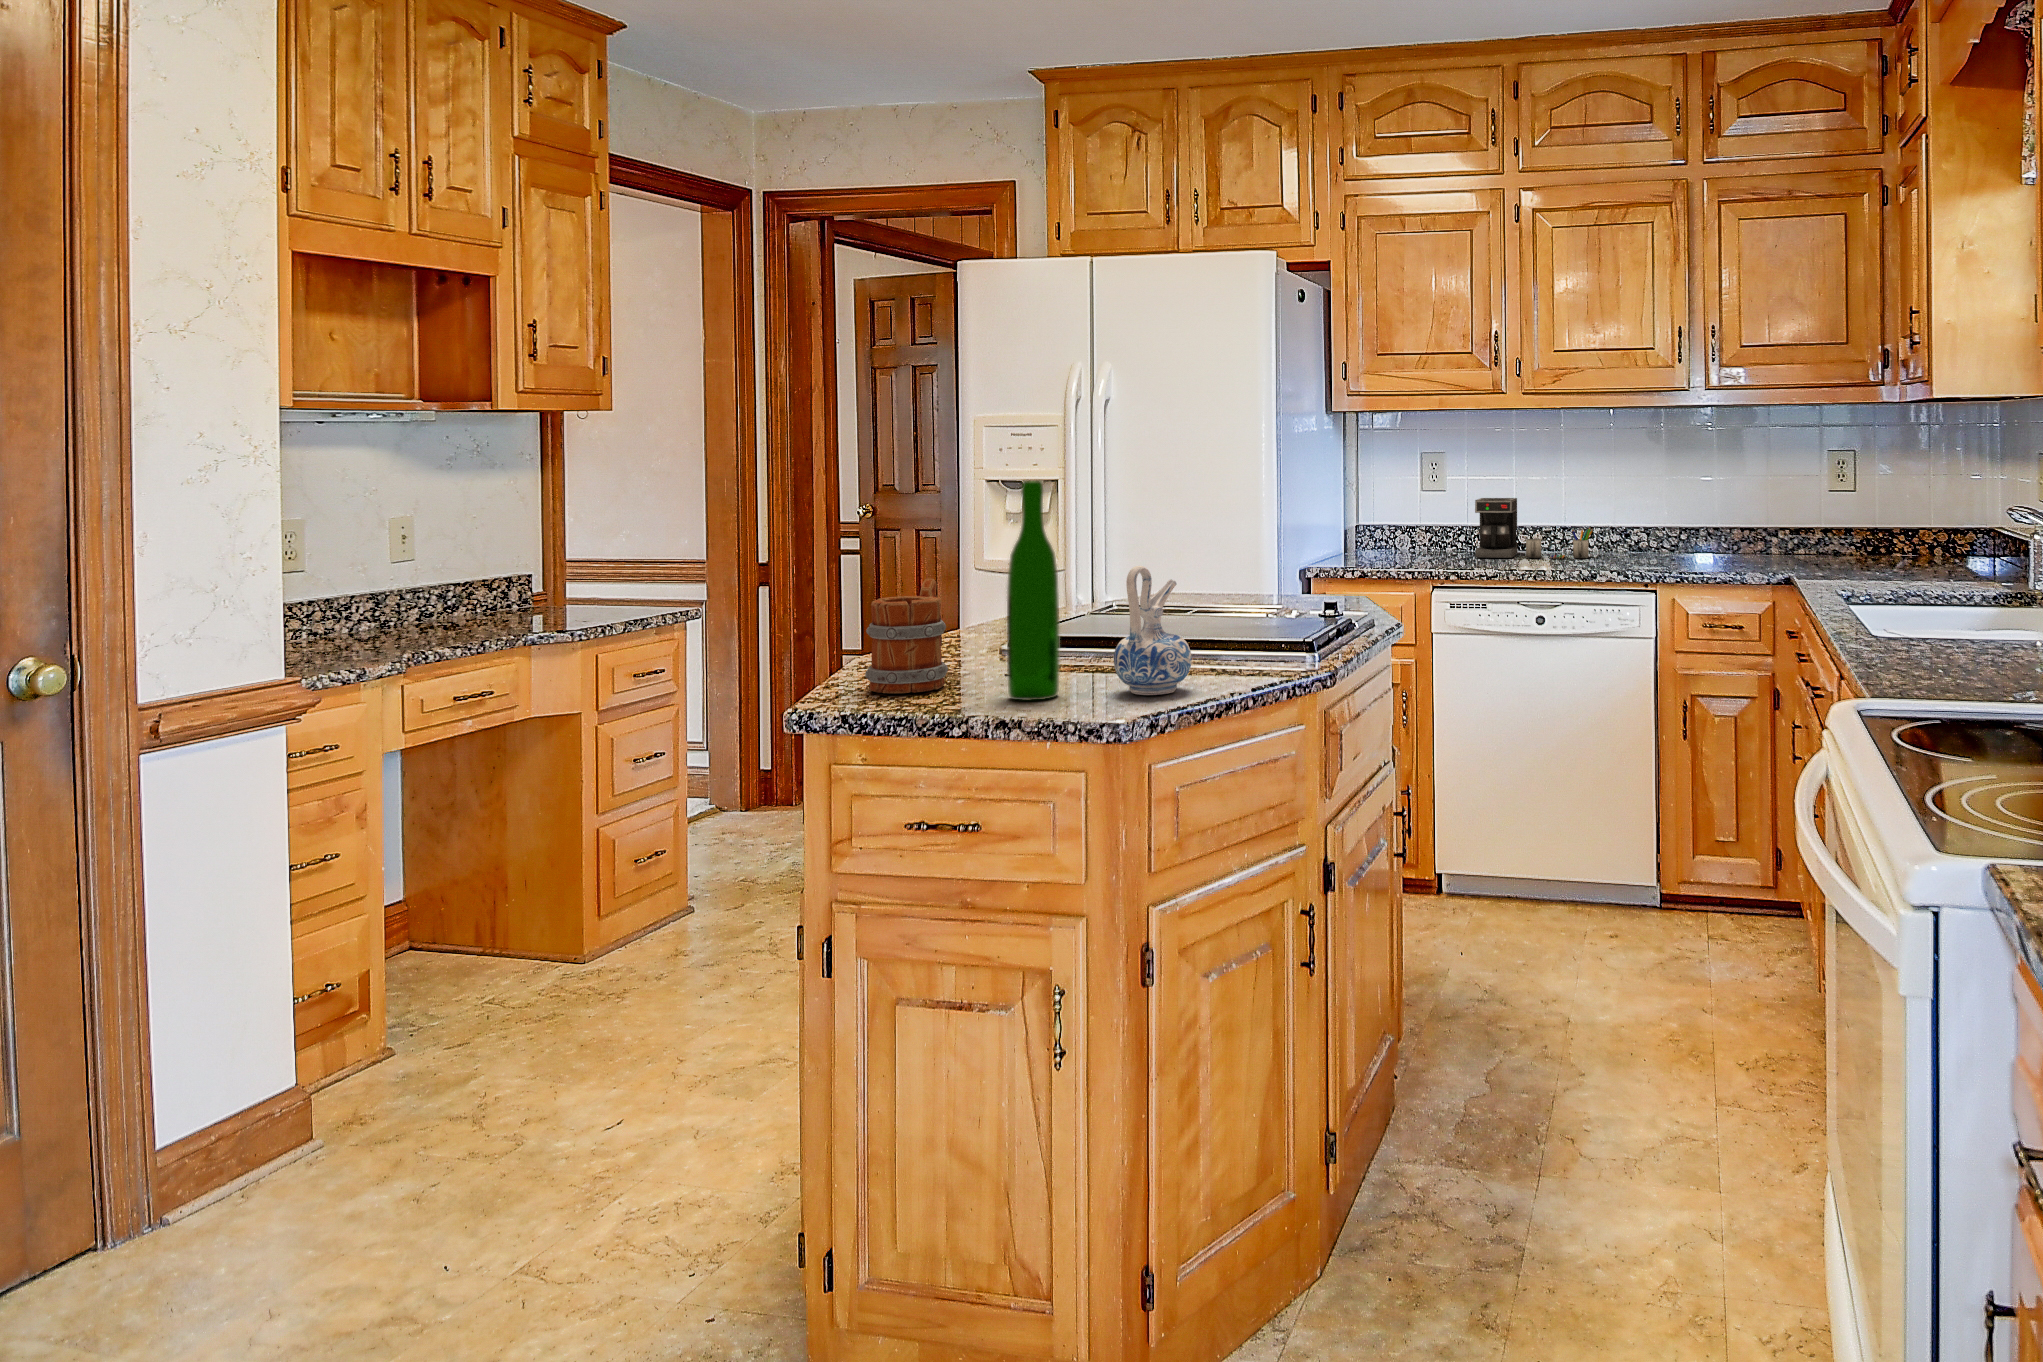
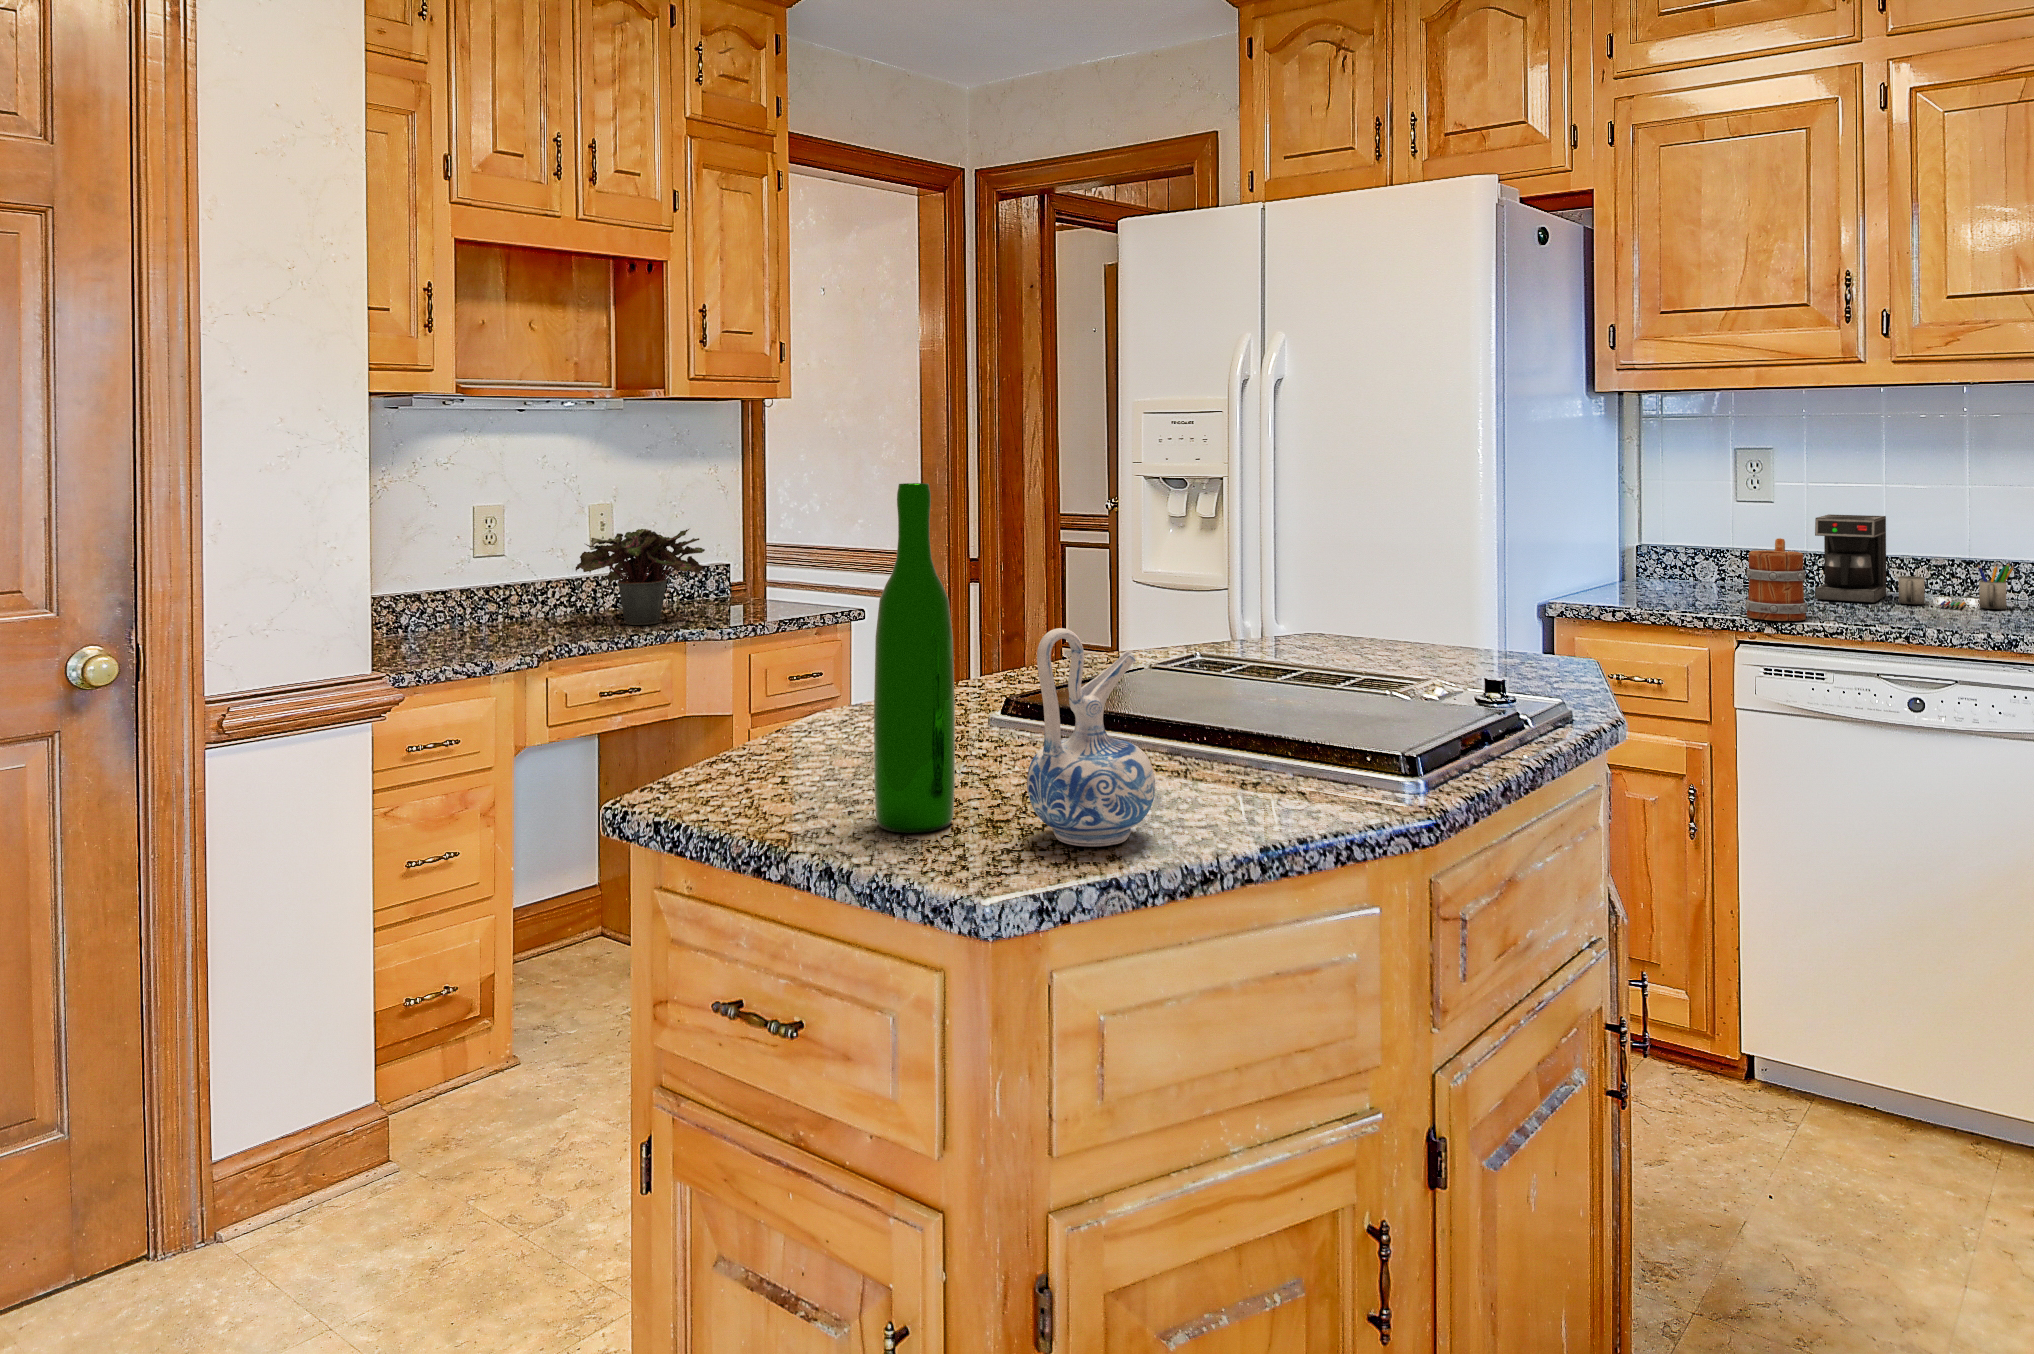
potted plant: none [399,536,543,632] -> present [575,529,705,625]
mug: present [865,579,948,694] -> present [1745,538,1807,621]

